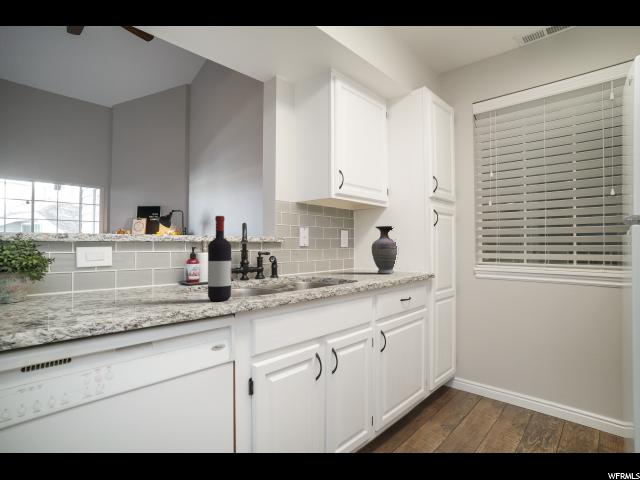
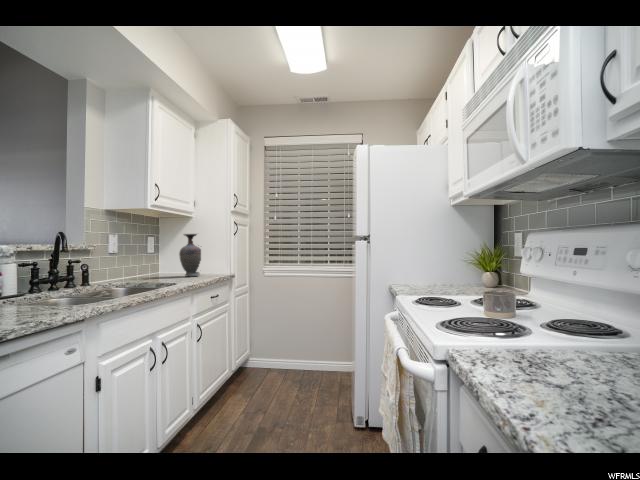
wine bottle: present [208,216,231,301] -> none [52,232,77,310]

